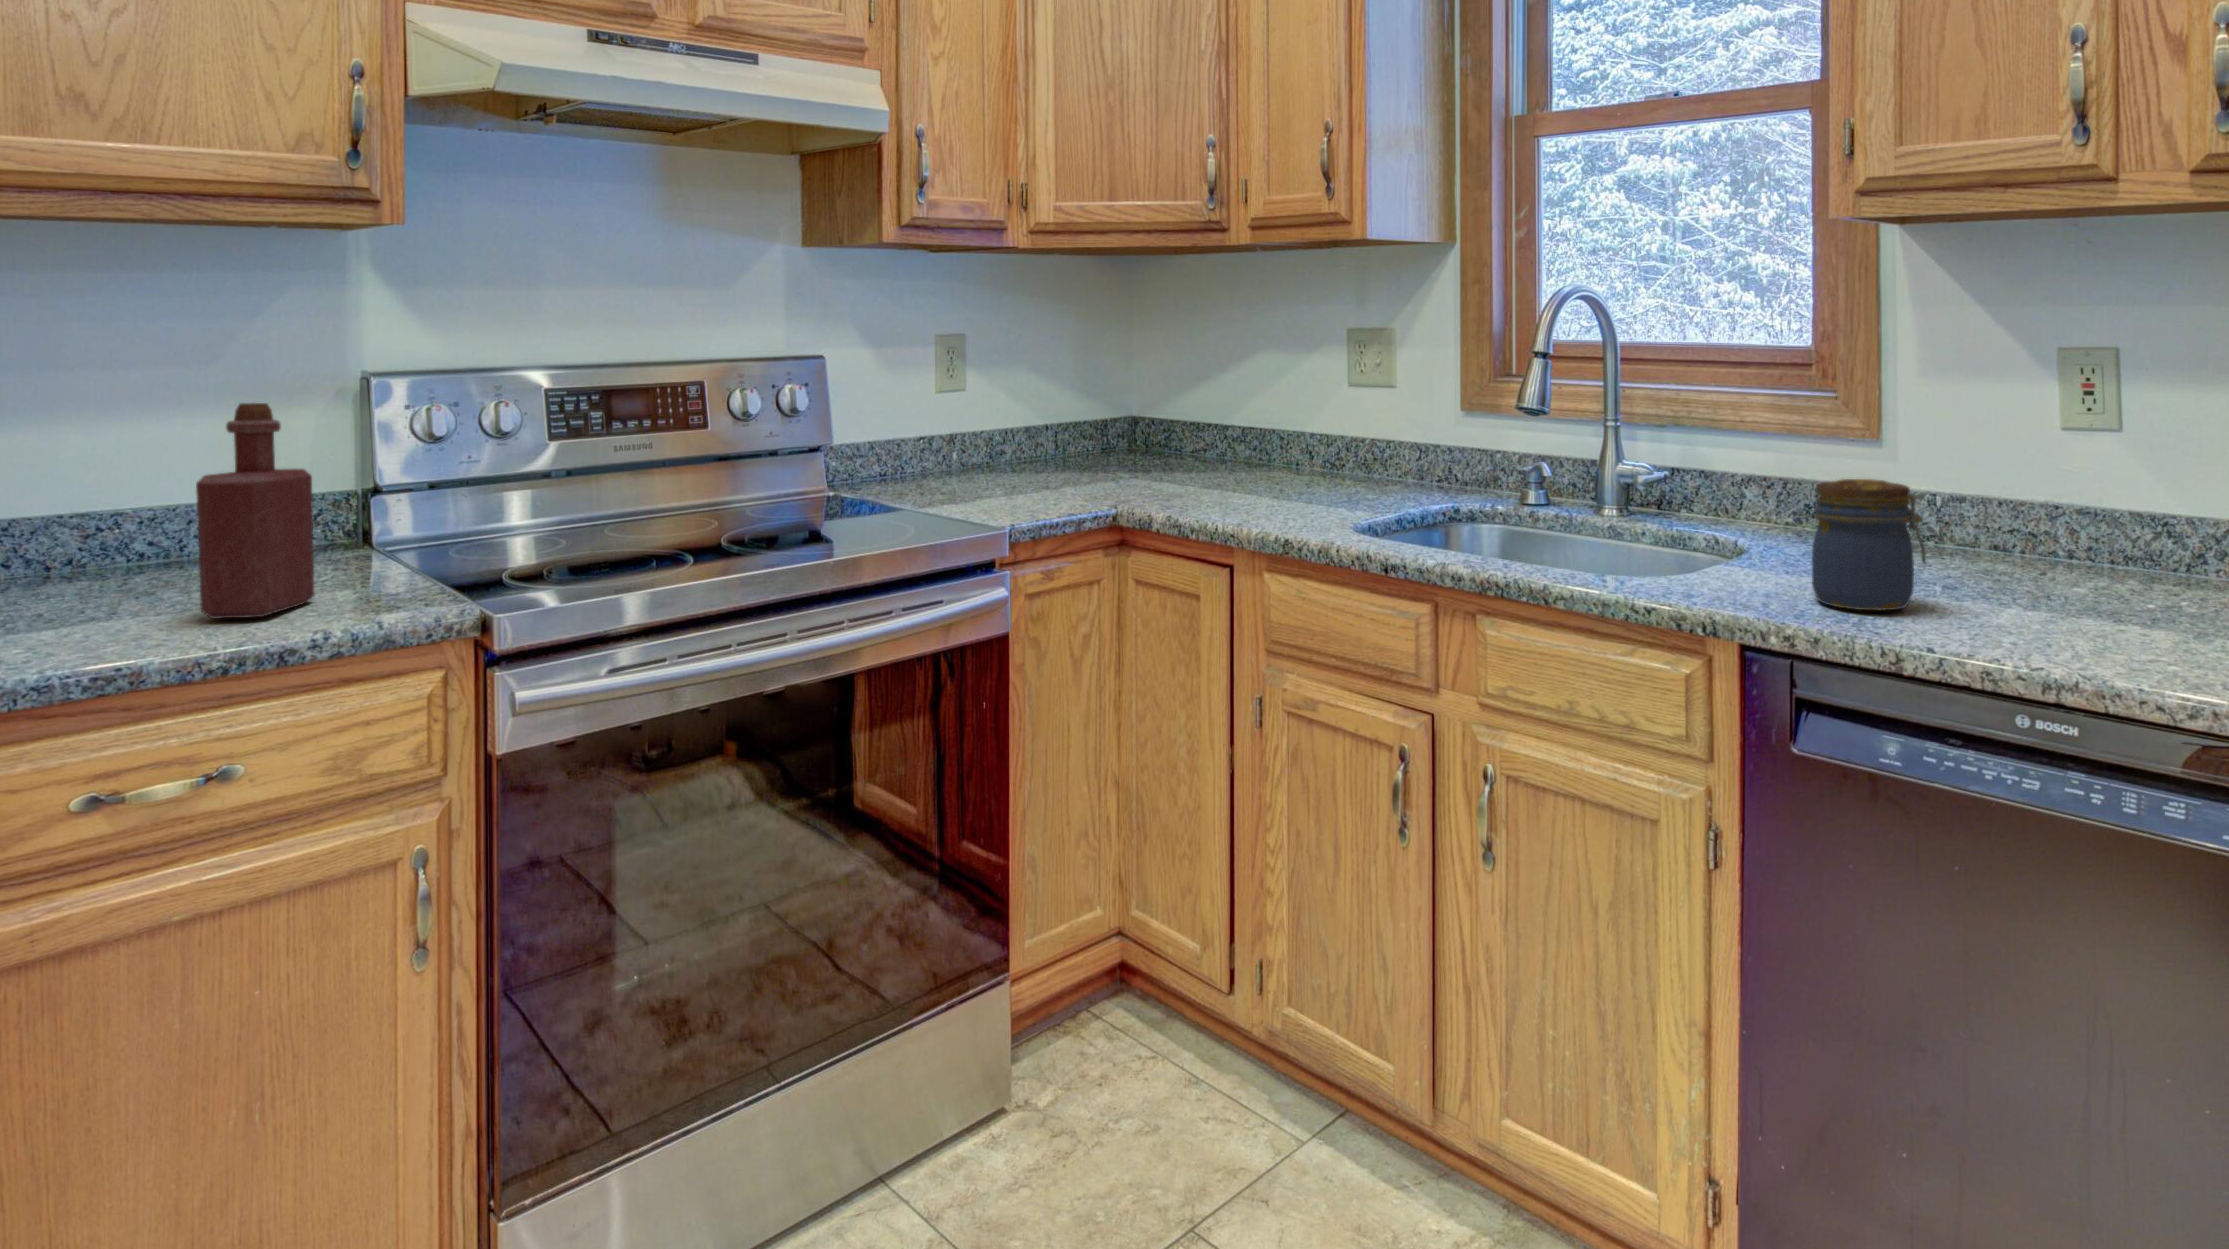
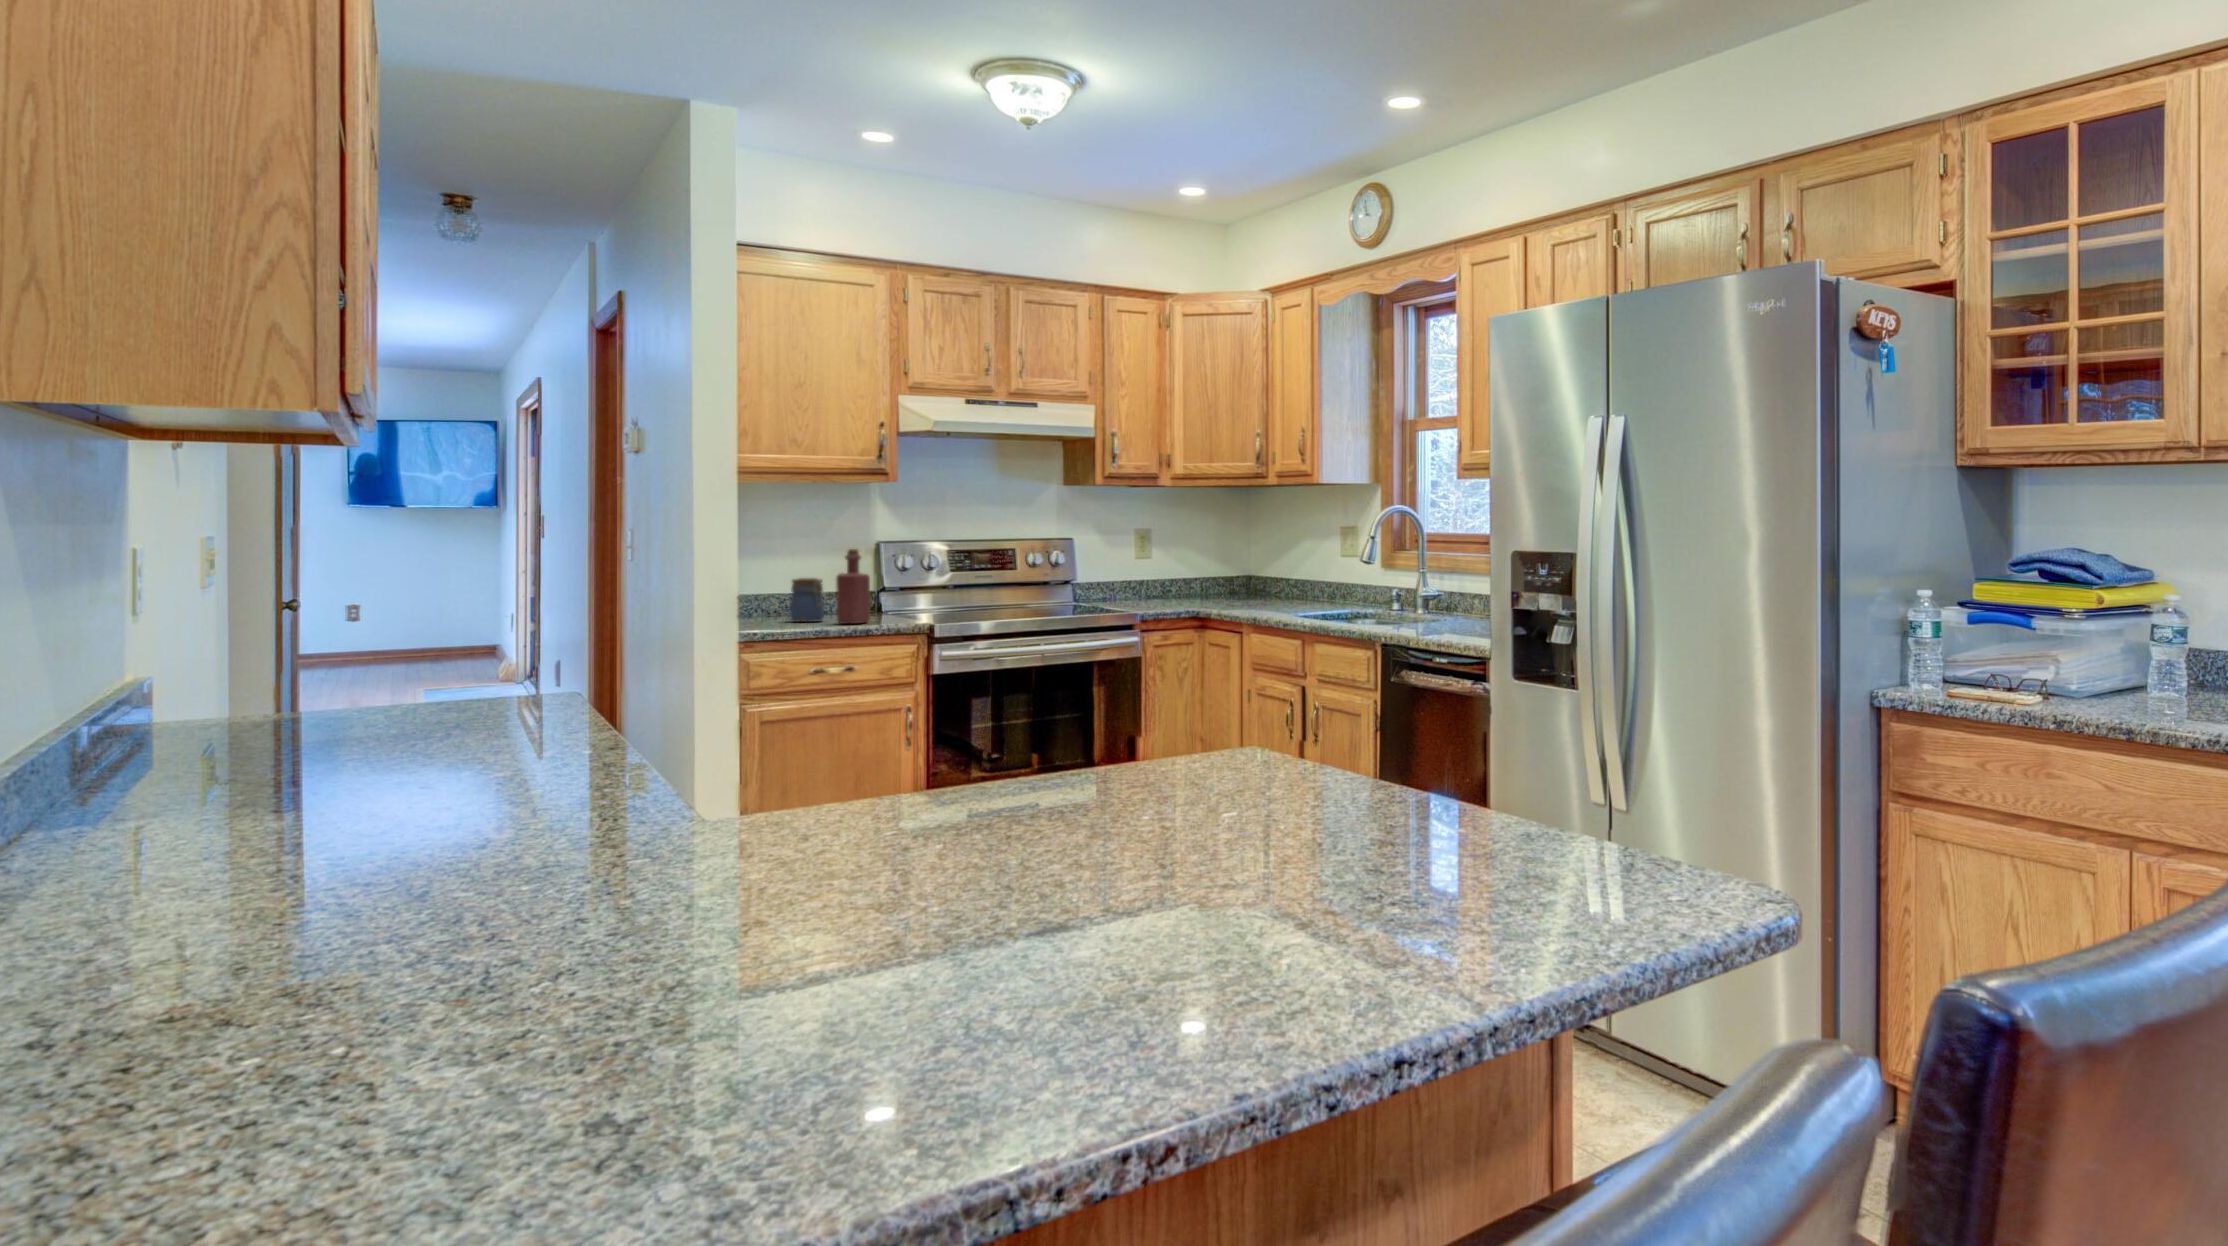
jar: present [1812,479,1926,610] -> present [790,578,824,622]

